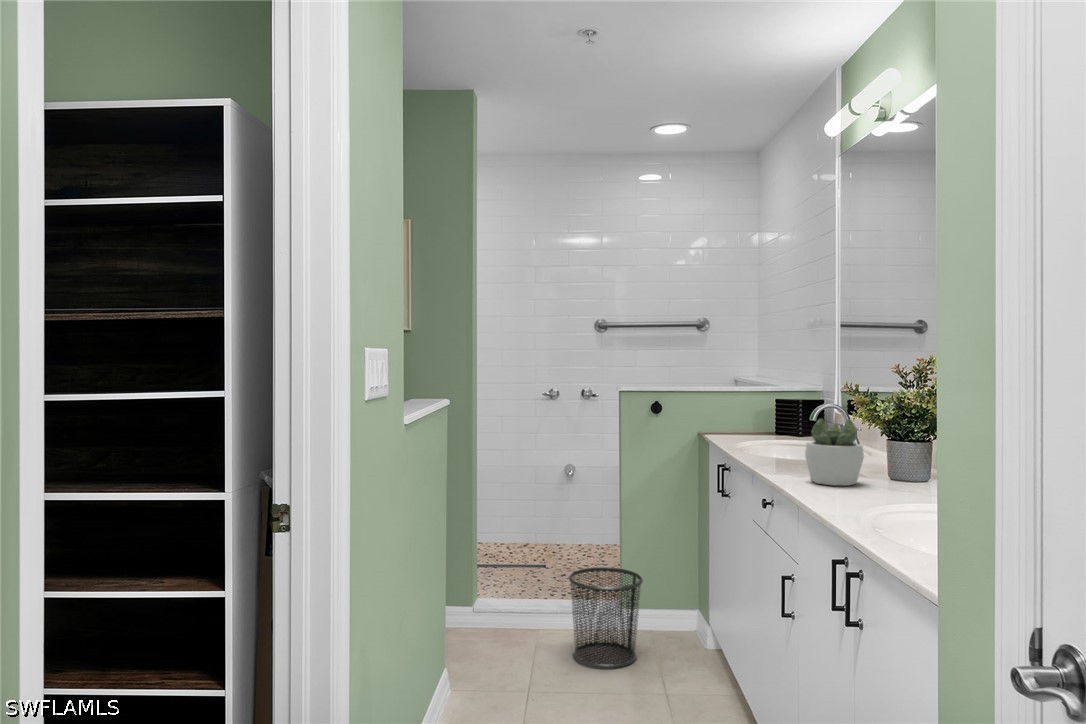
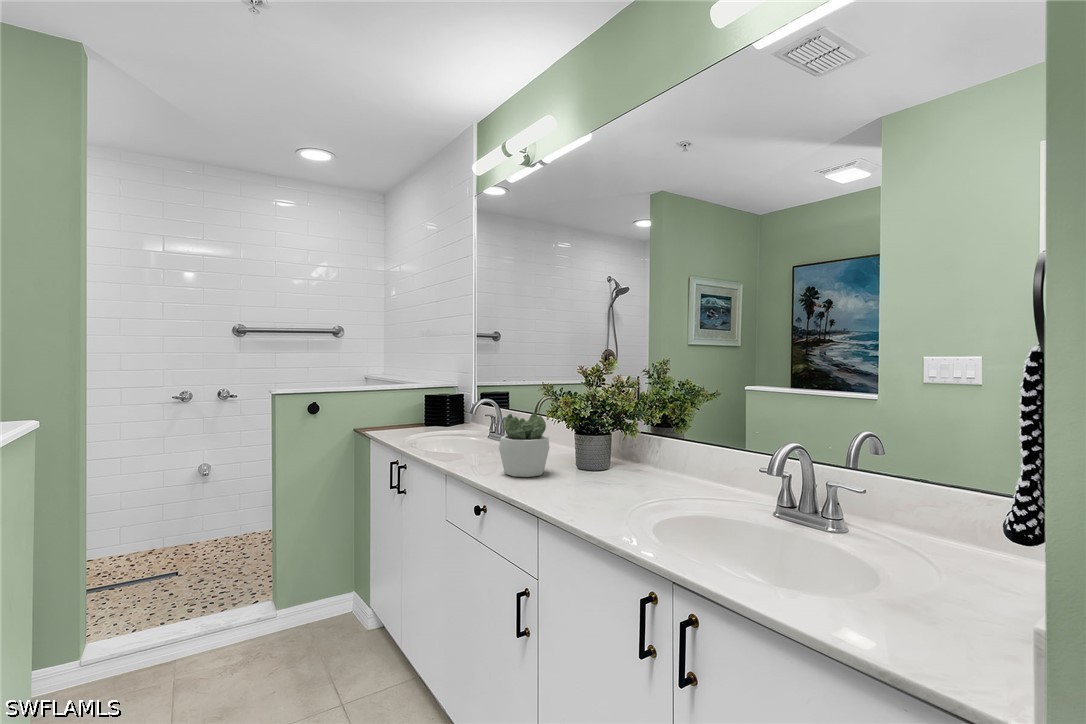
waste bin: present [569,567,643,668] -> none [218,573,307,691]

